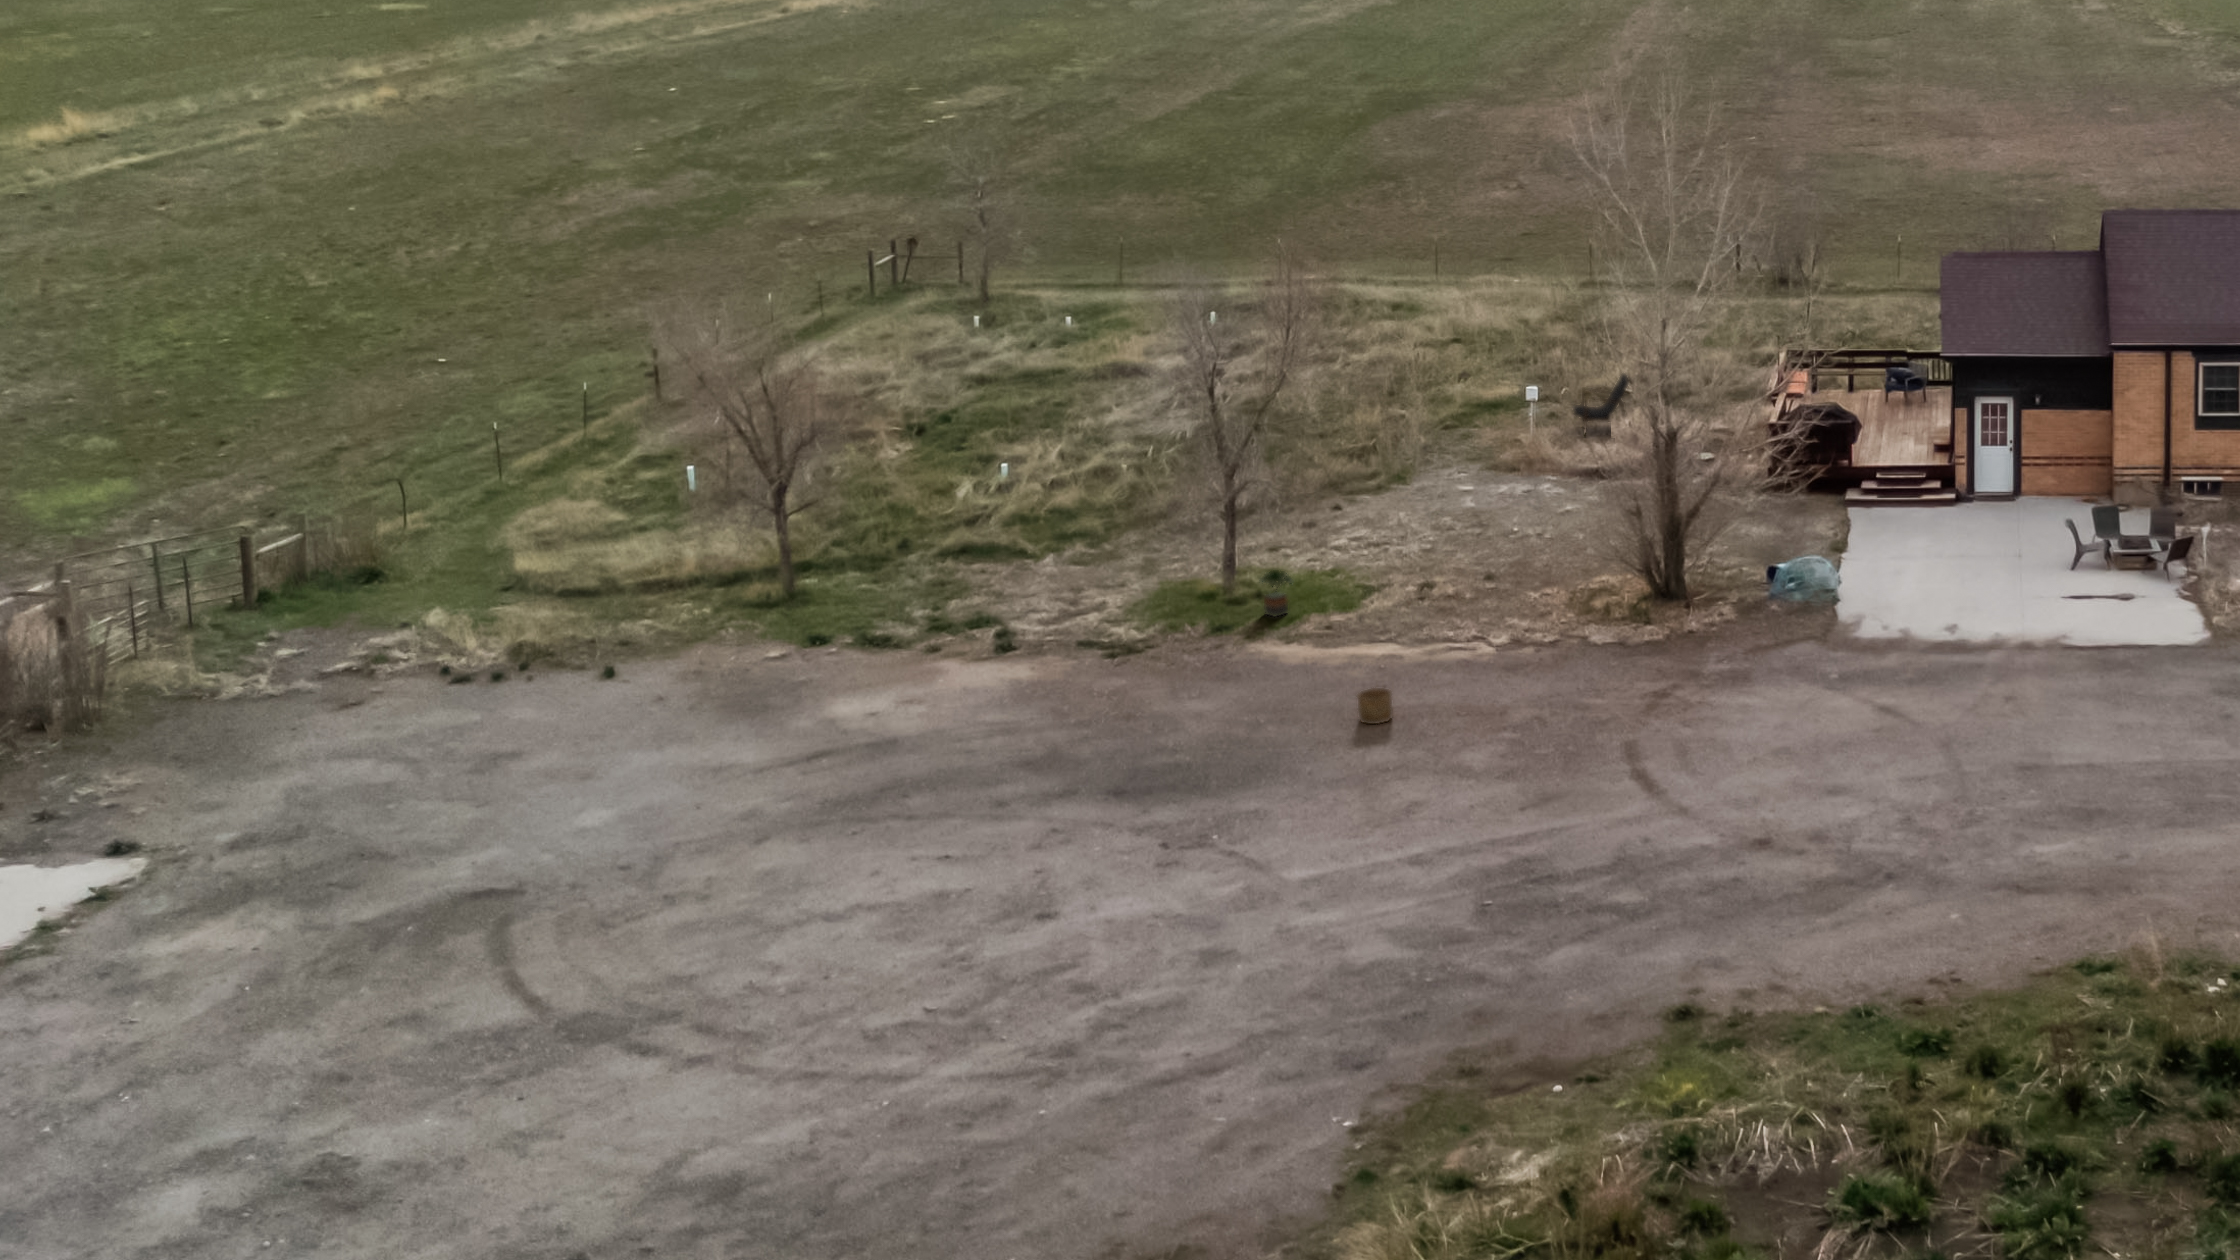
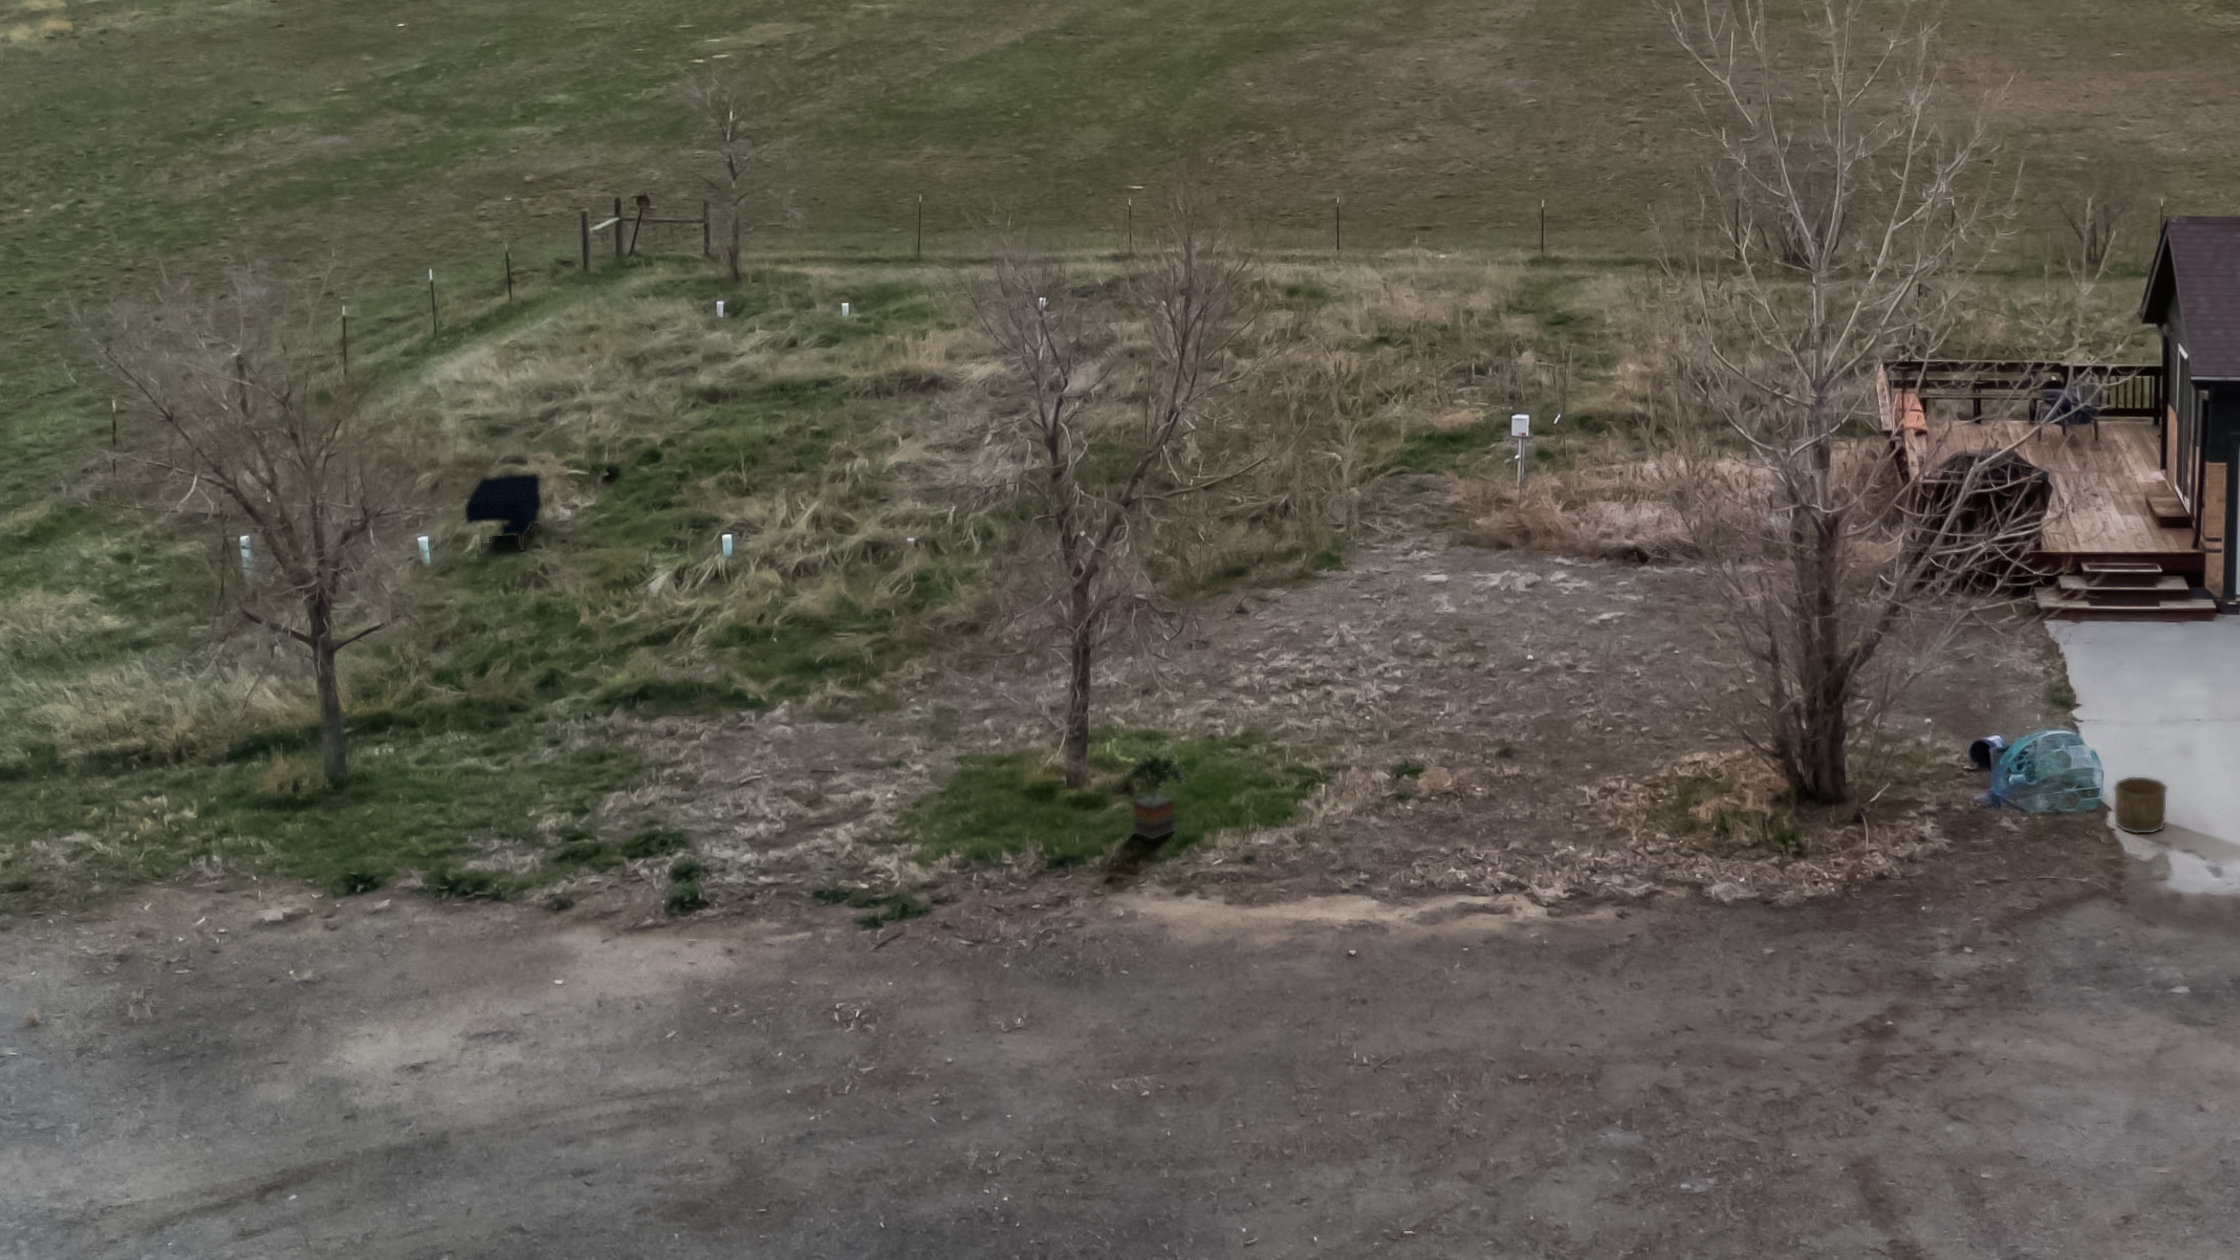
lounge chair: present [1573,374,1628,430] -> none [1580,396,1669,495]
bench: none [833,427,878,478] -> present [465,475,541,550]
wooden bucket: present [1357,688,1393,724] -> present [2114,777,2167,833]

